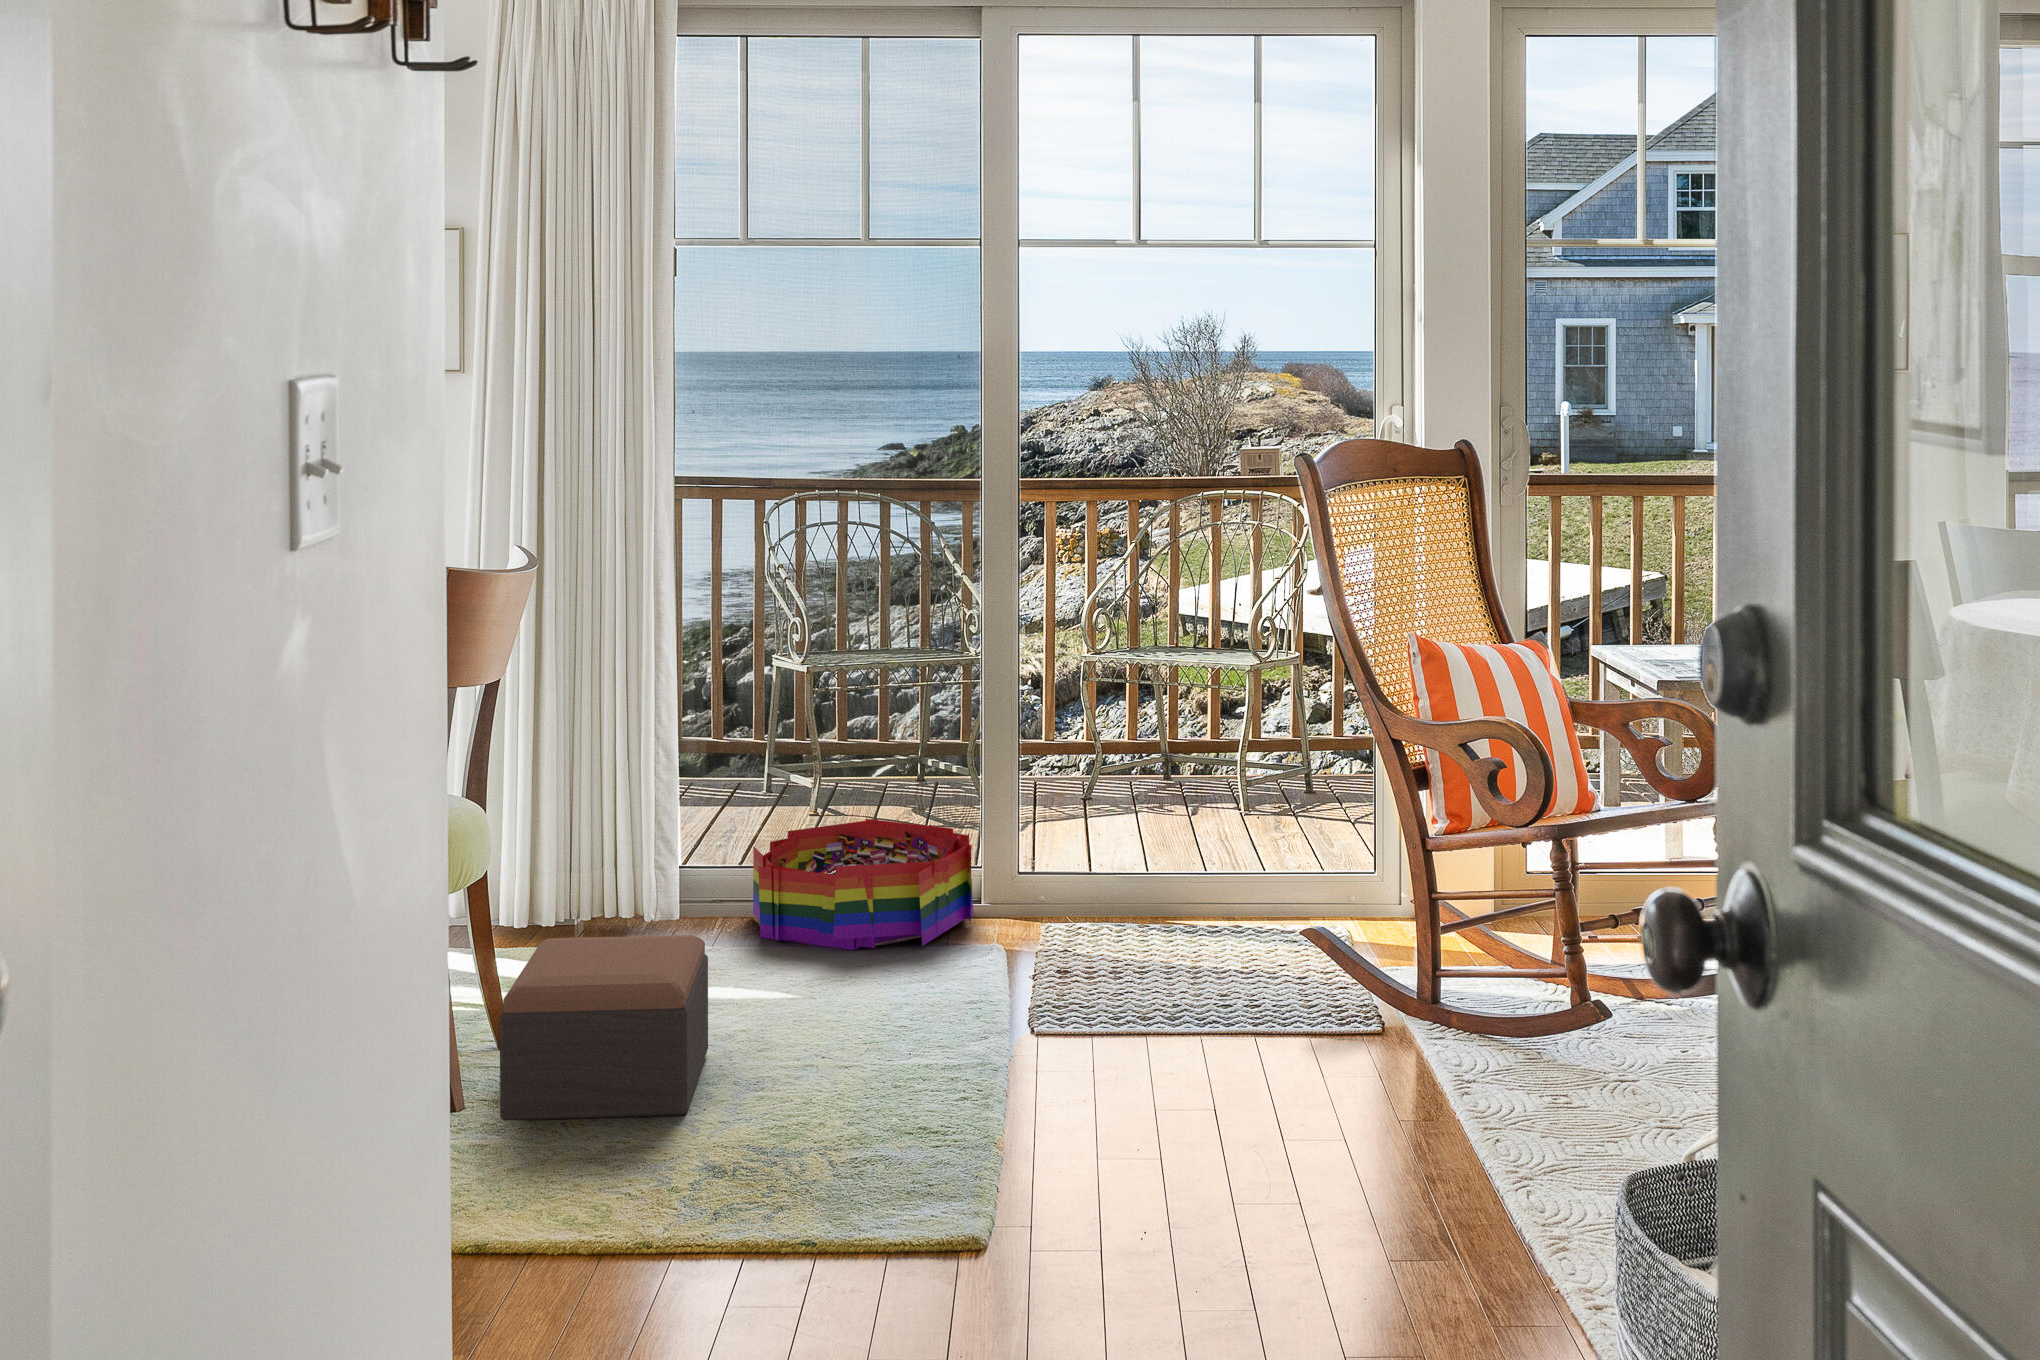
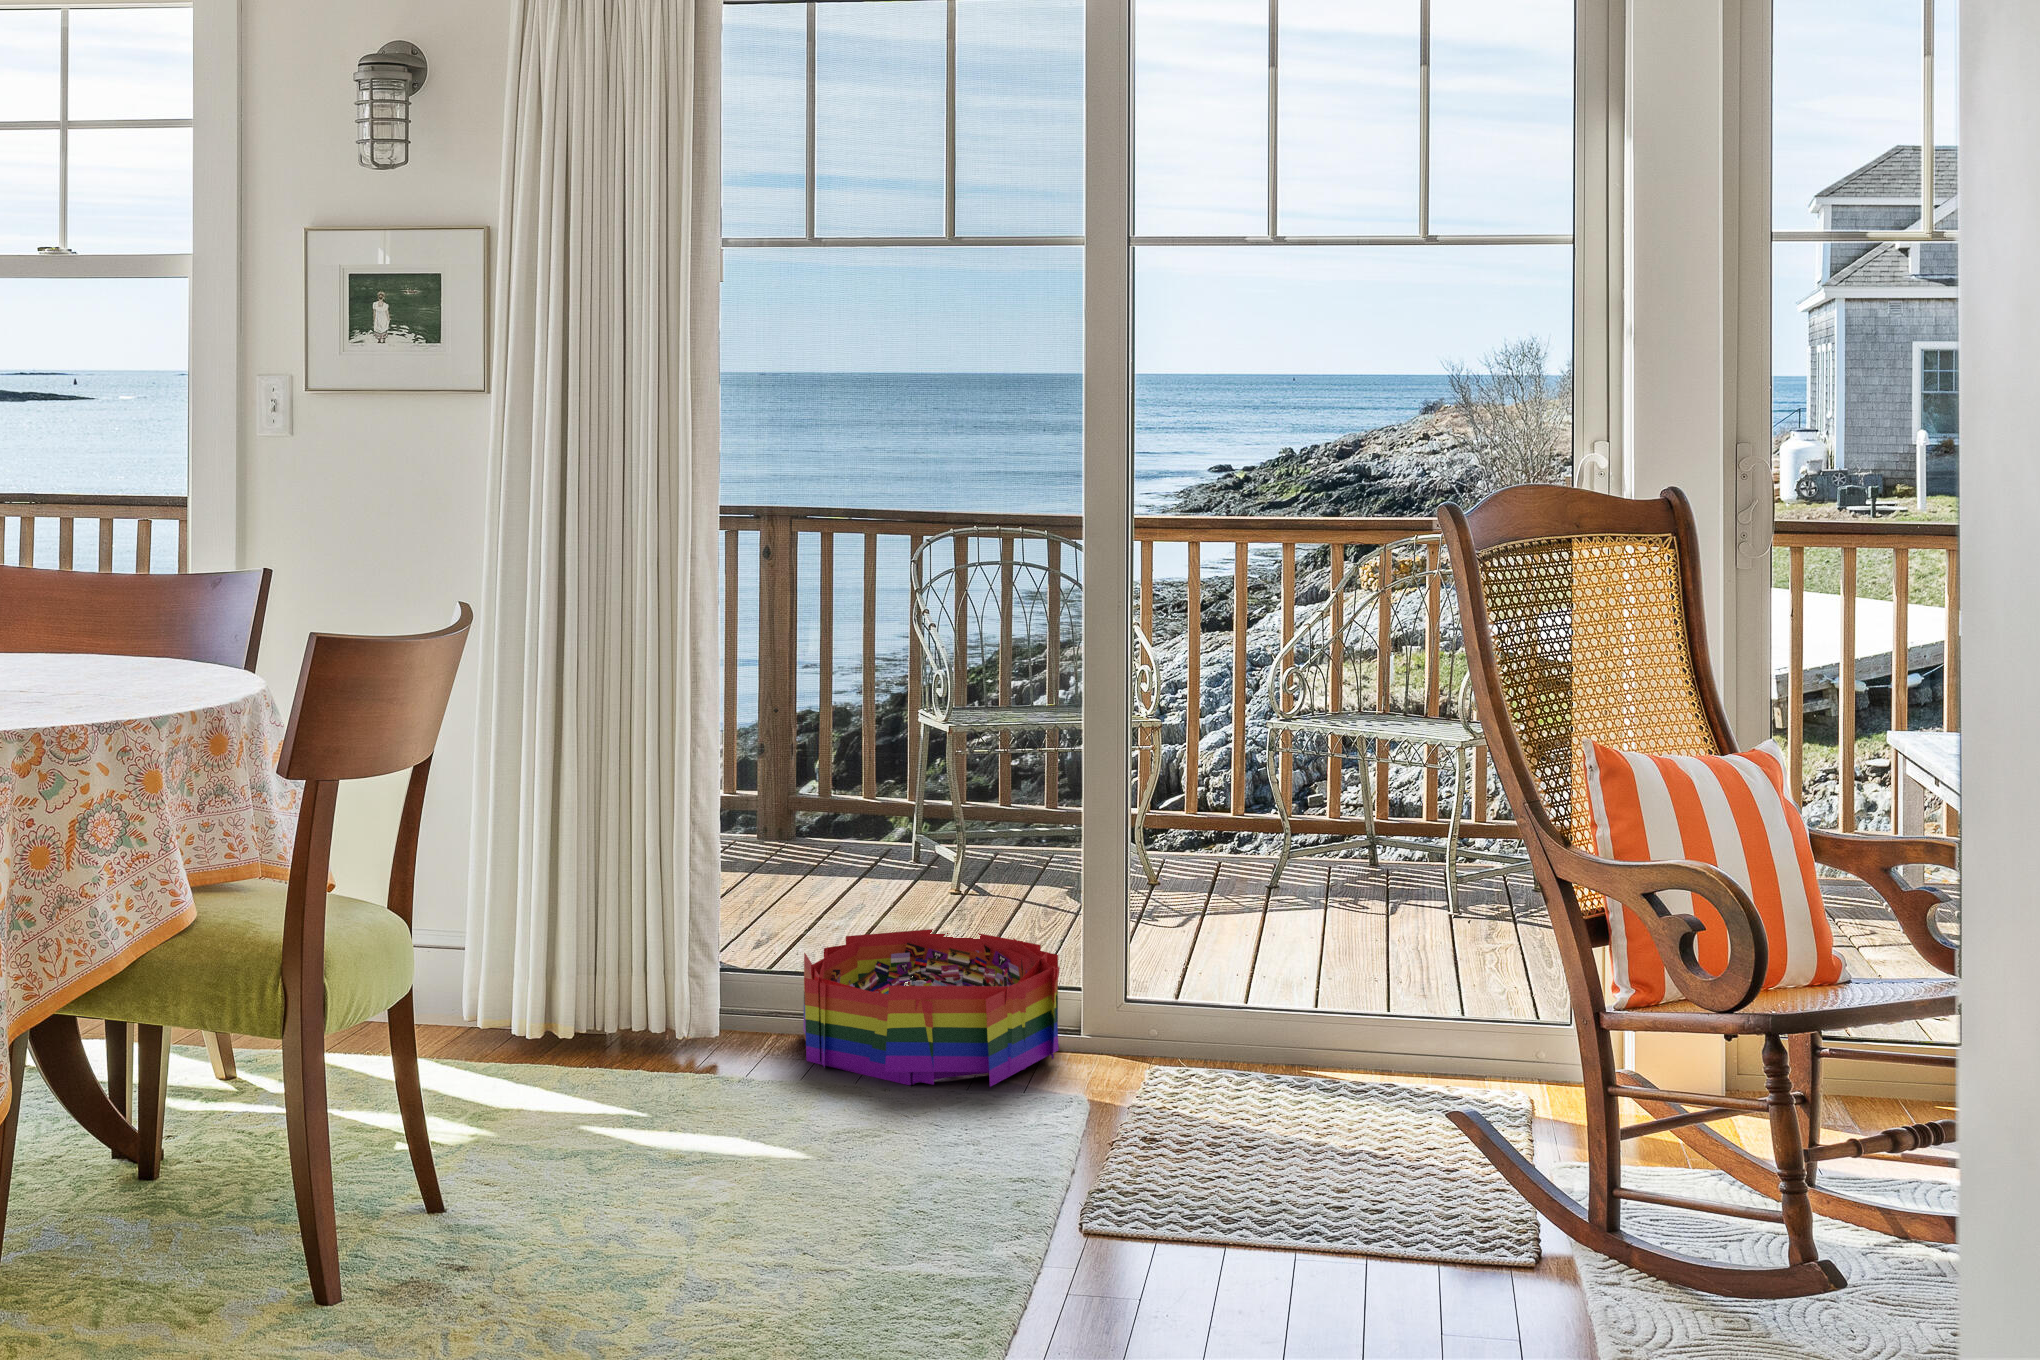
footstool: present [500,935,708,1121] -> none [471,1056,715,1276]

